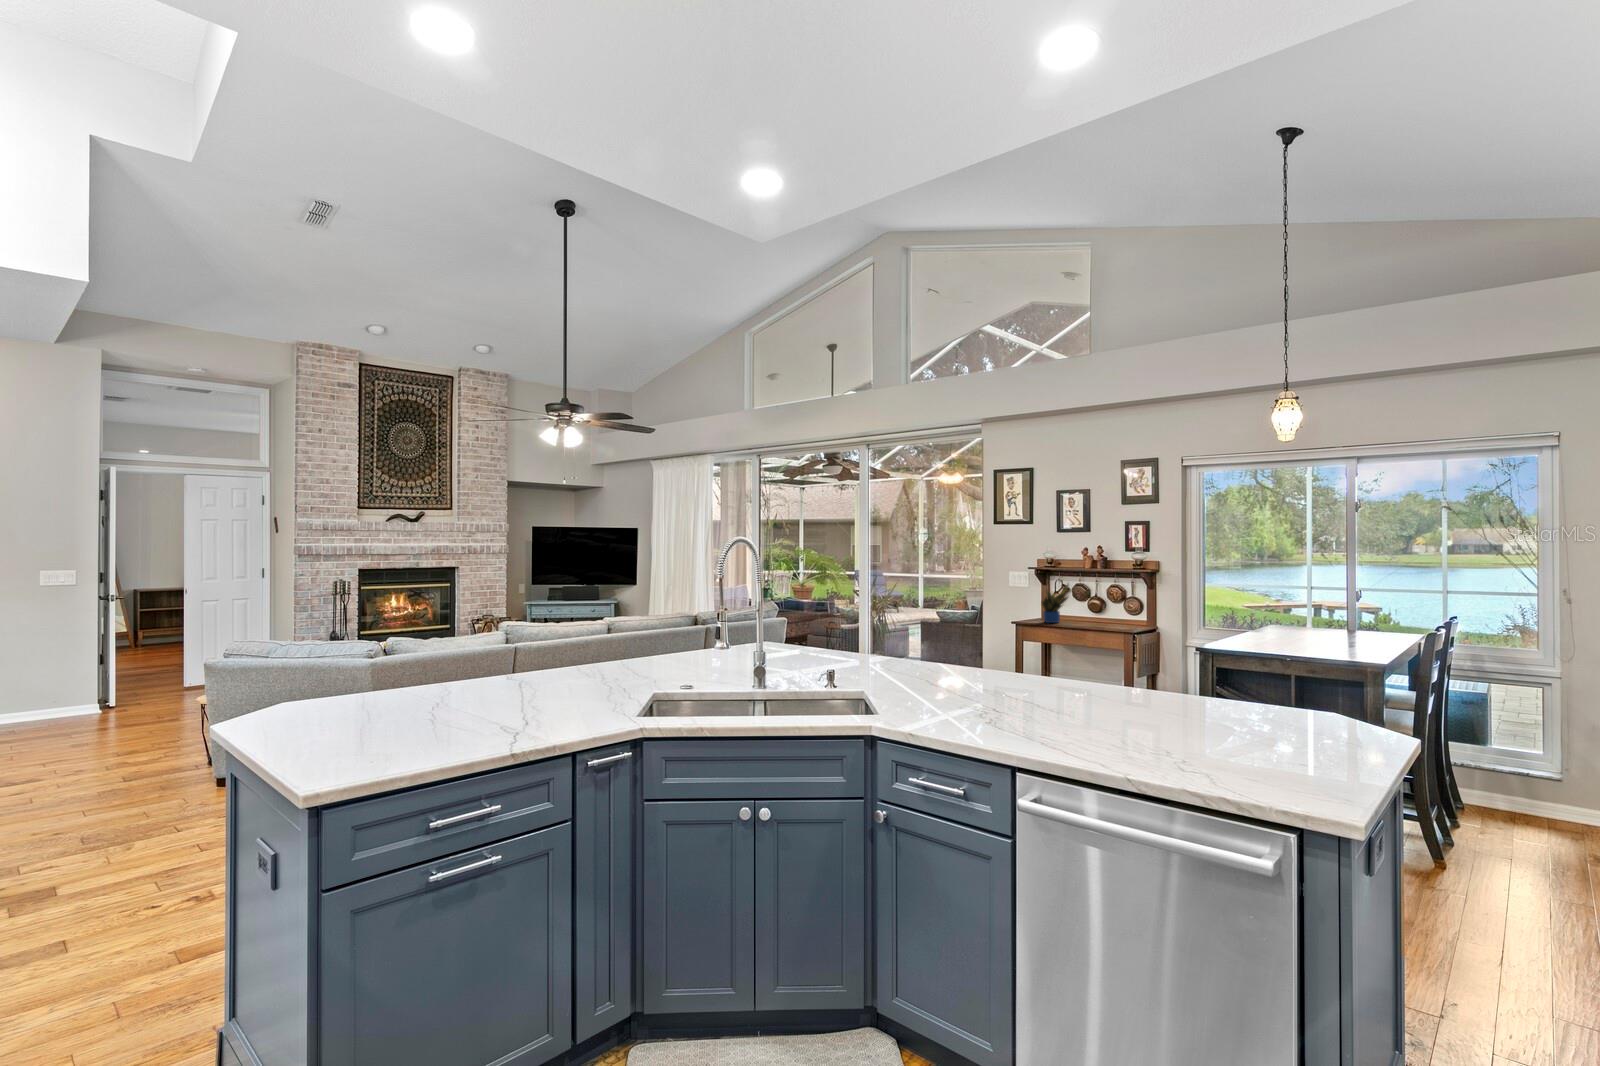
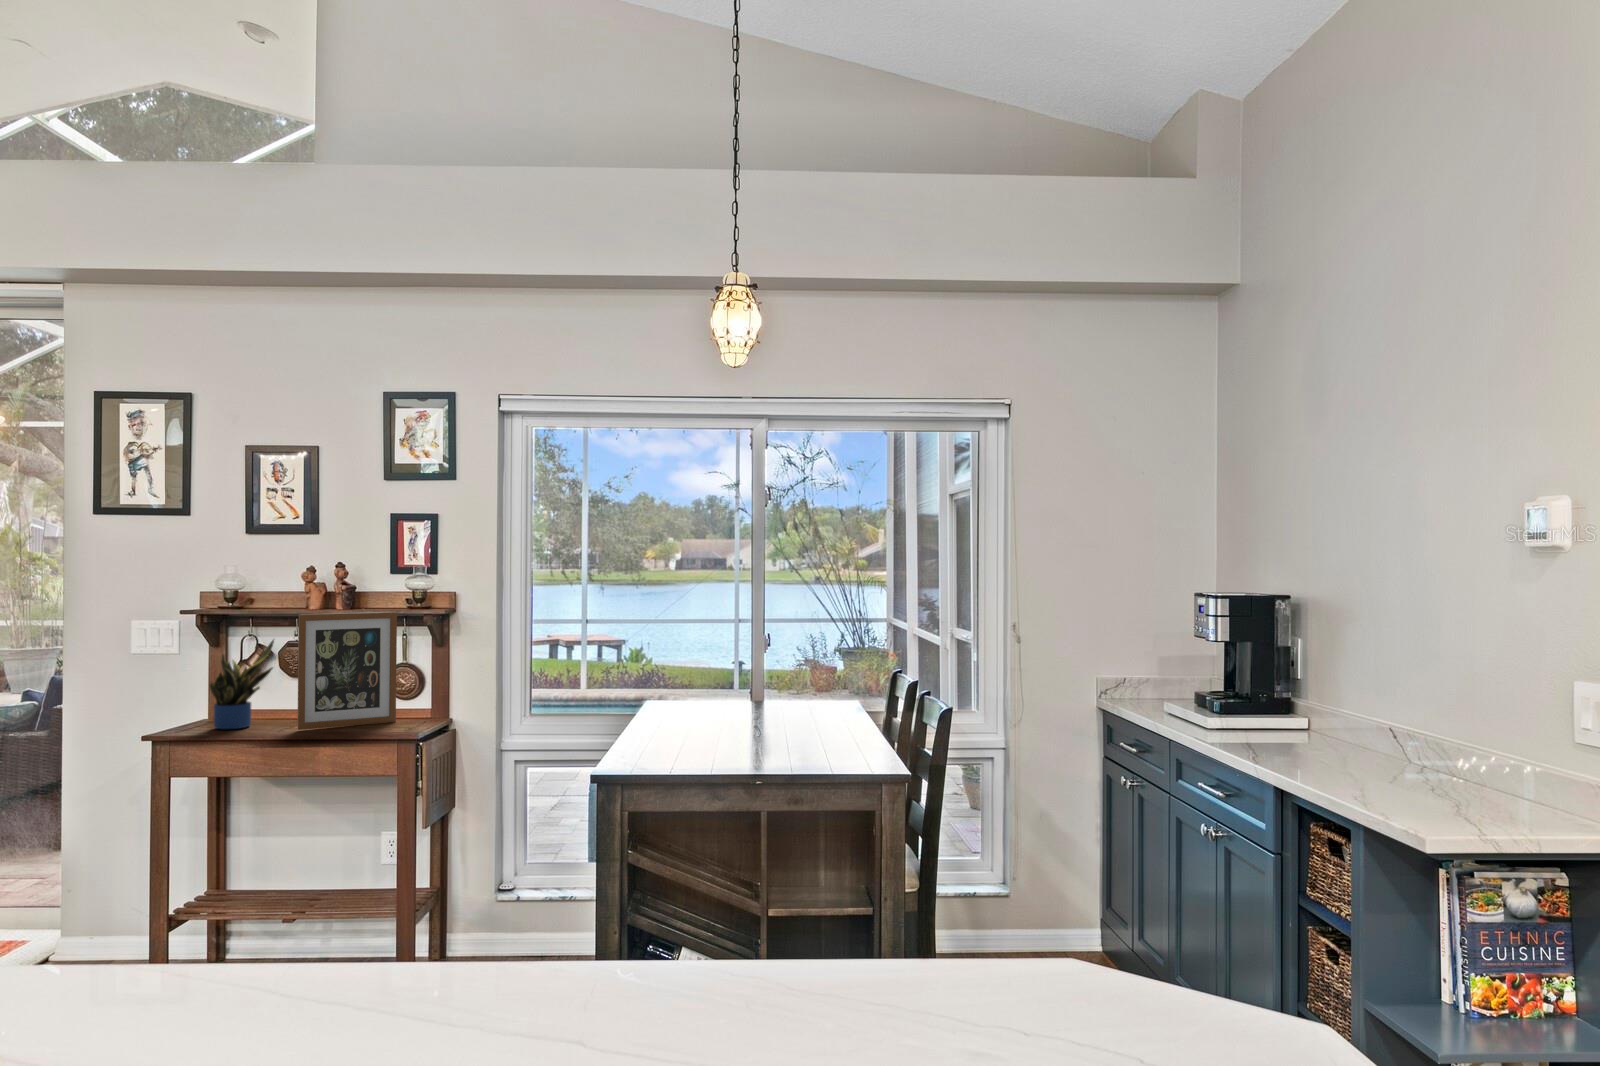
picture frame: none [1079,571,1127,626] -> present [297,612,397,730]

